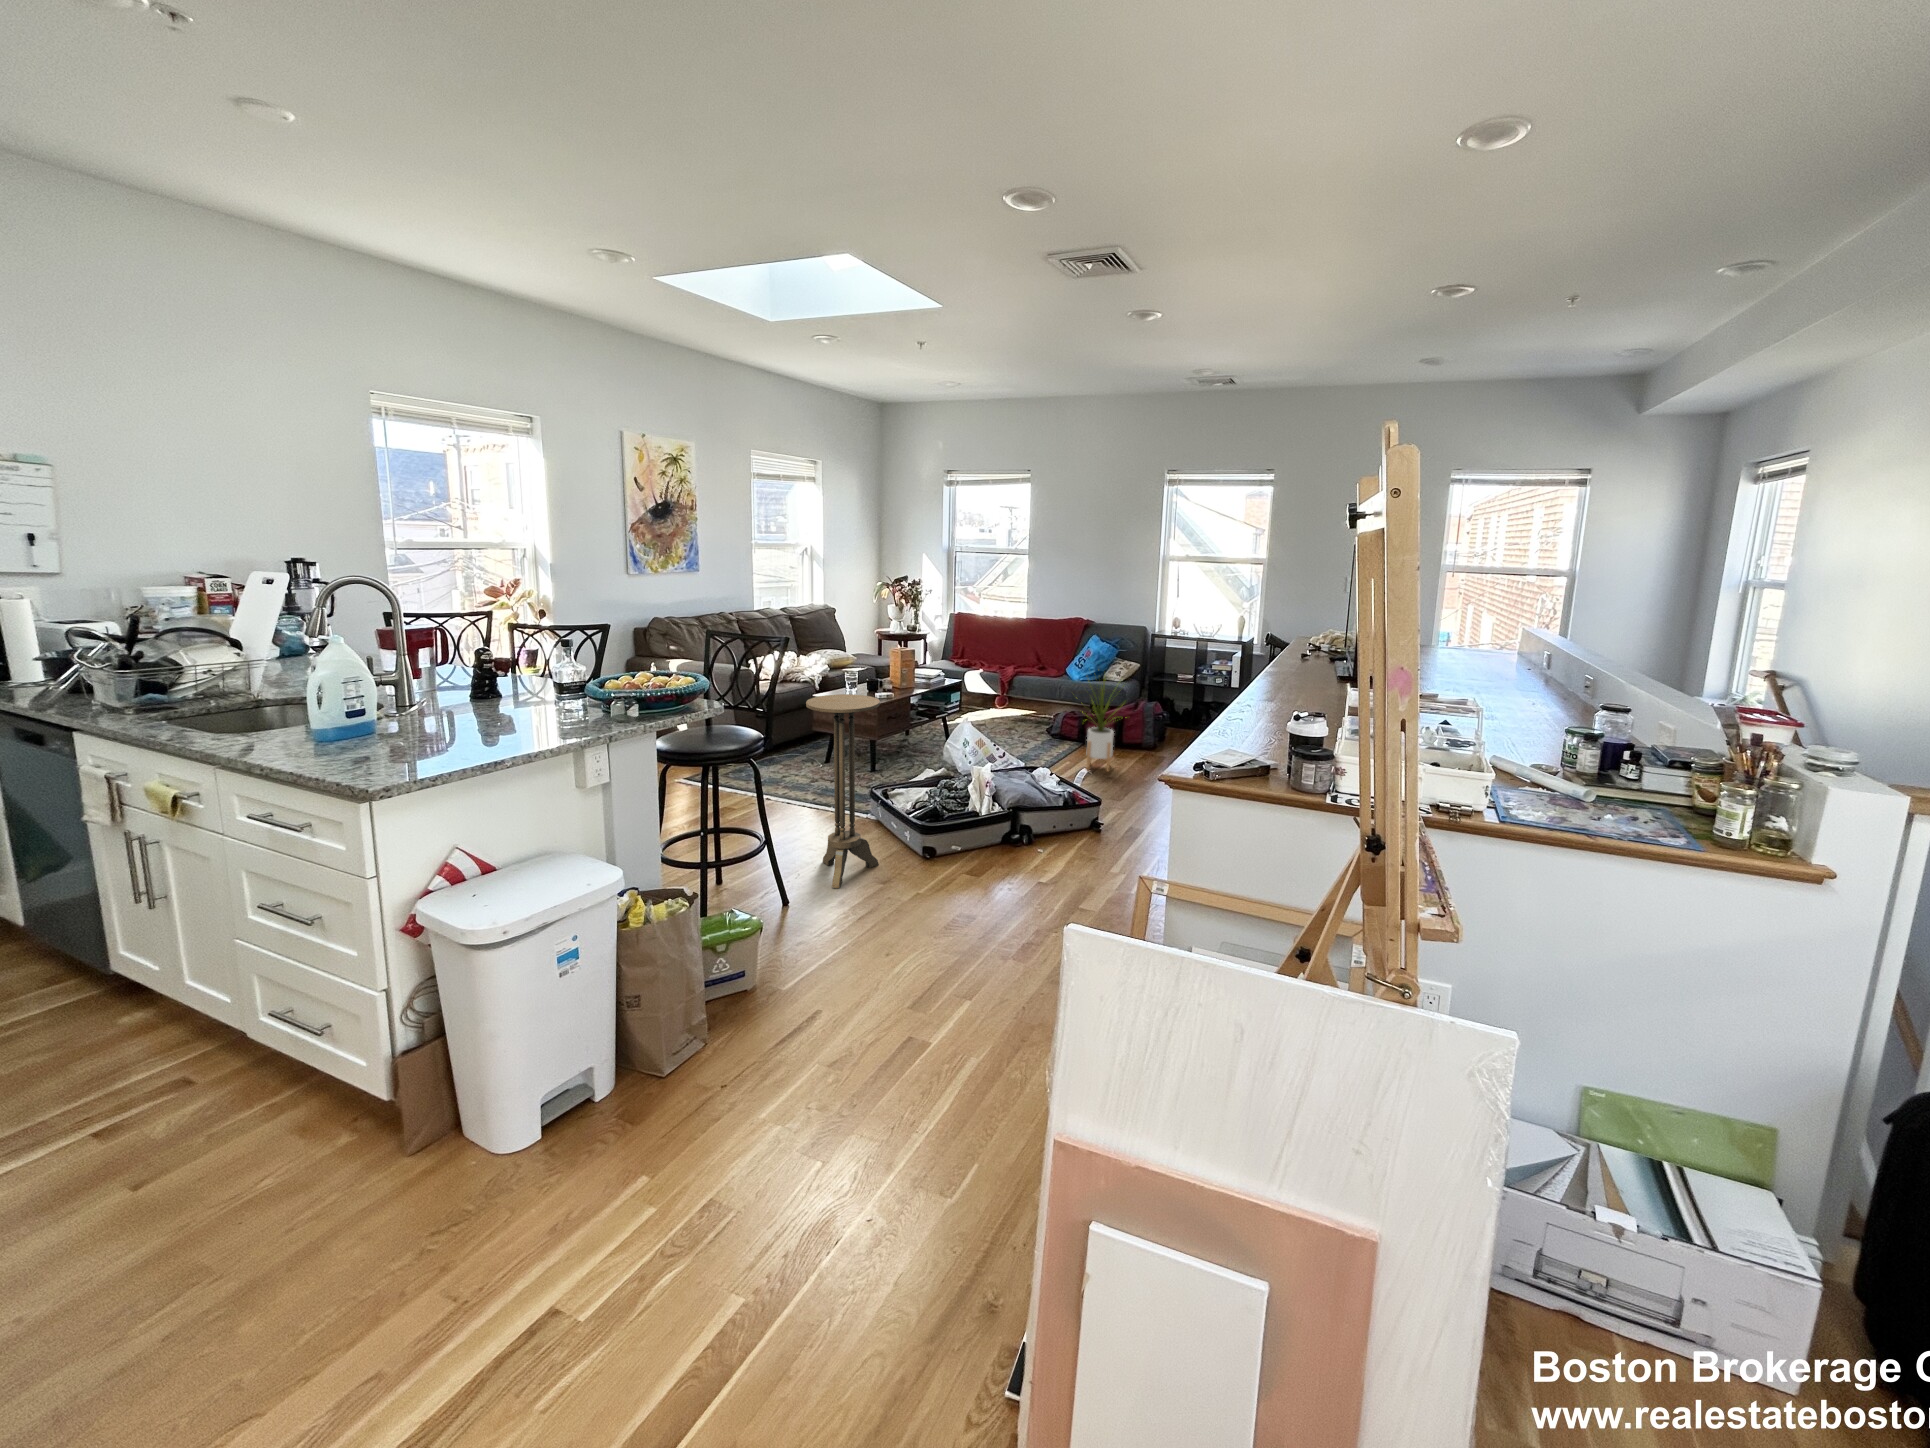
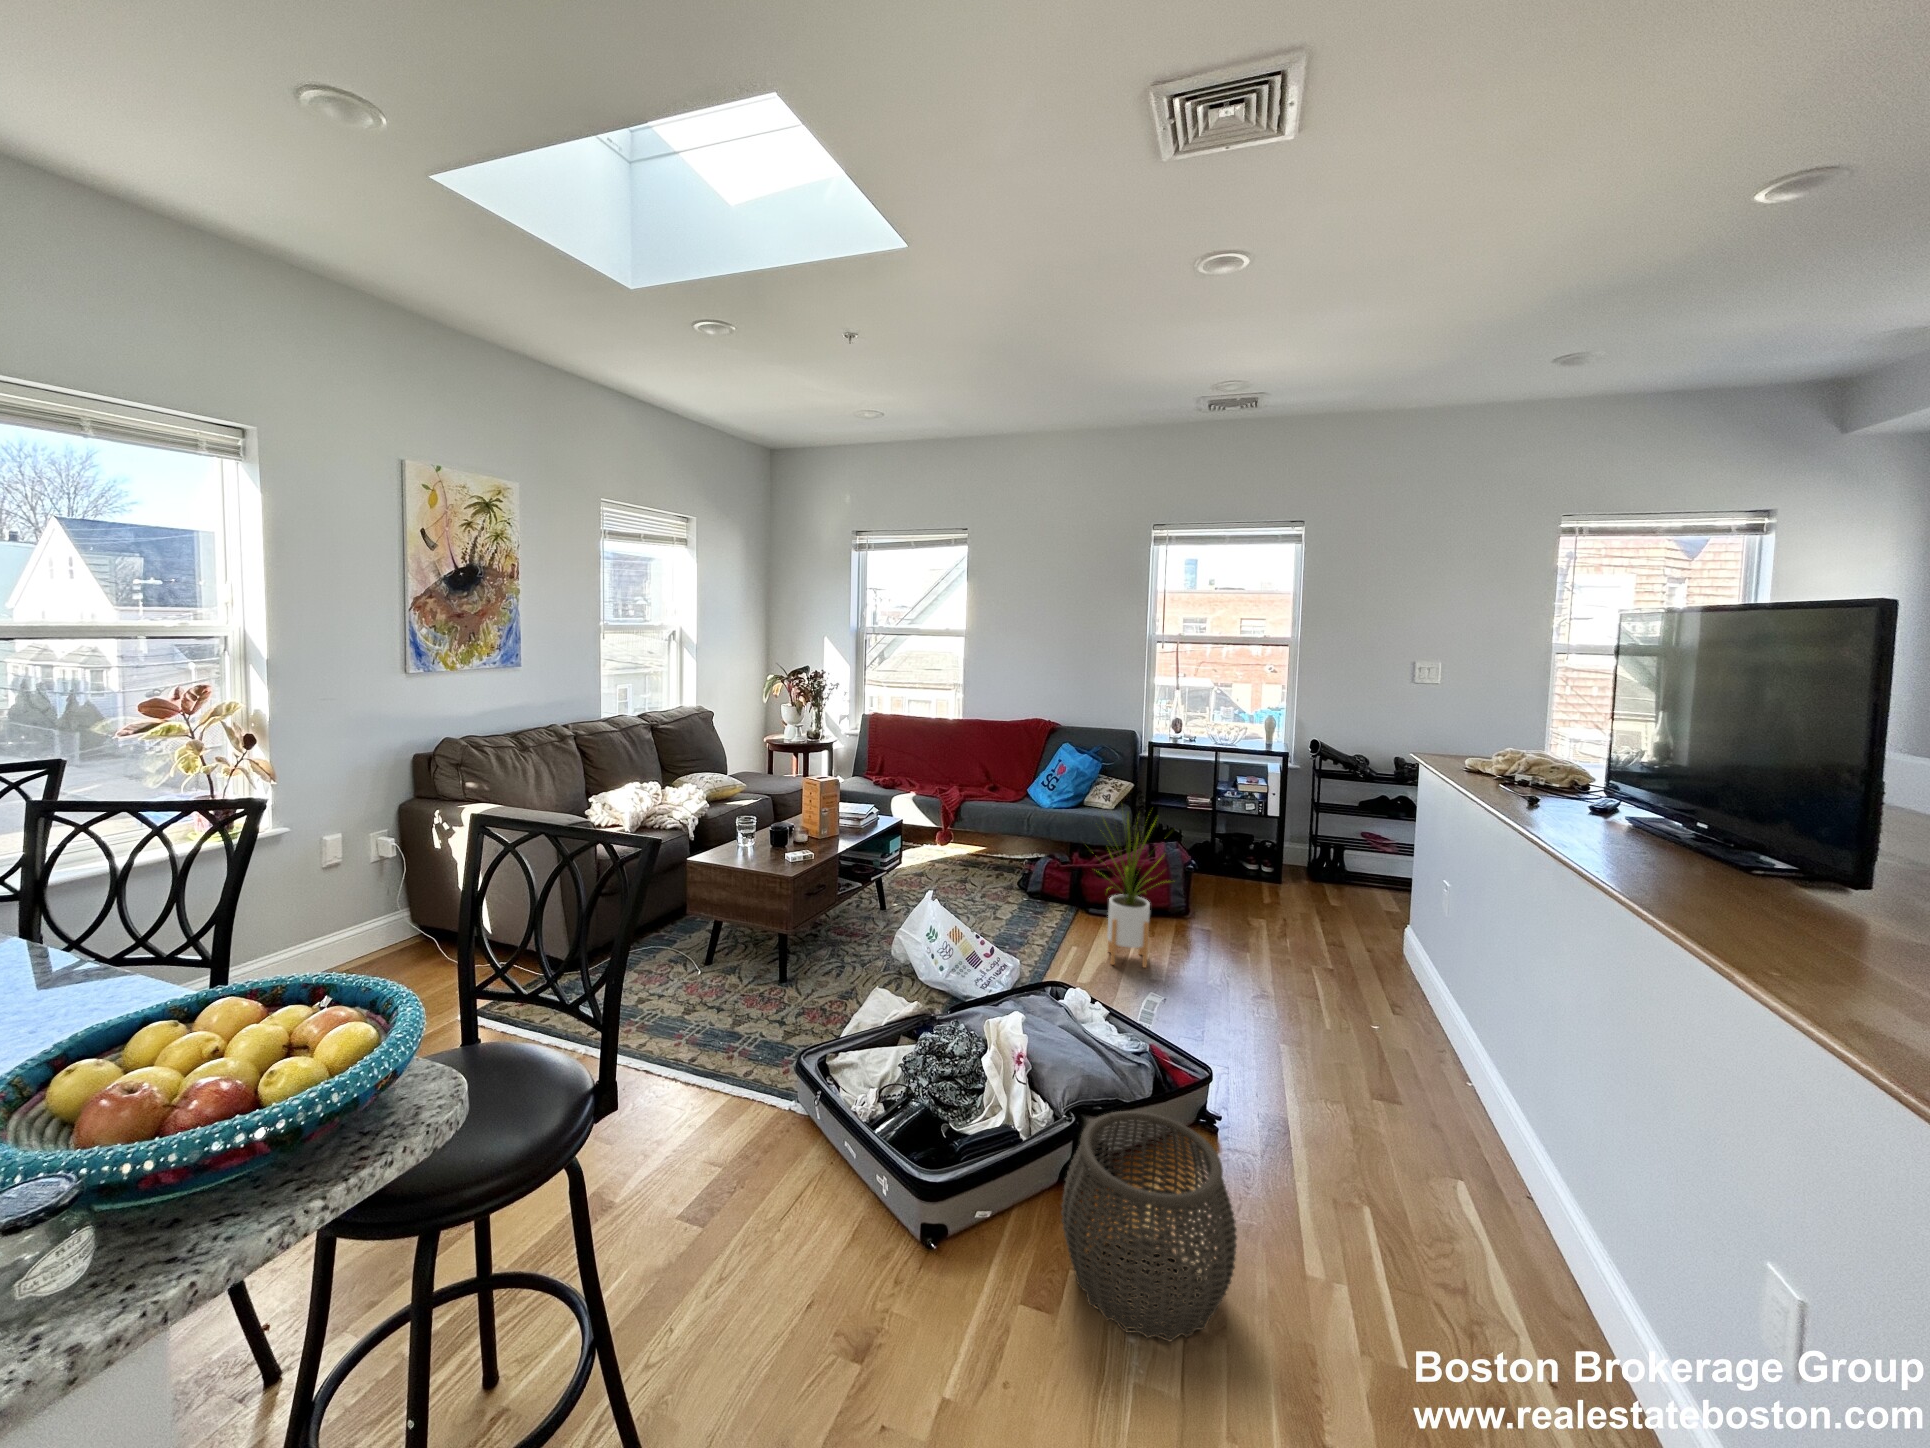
side table: present [806,694,880,888] -> none [690,914,841,1358]
woven basket: none [992,800,1074,890] -> present [1061,1111,1237,1341]

